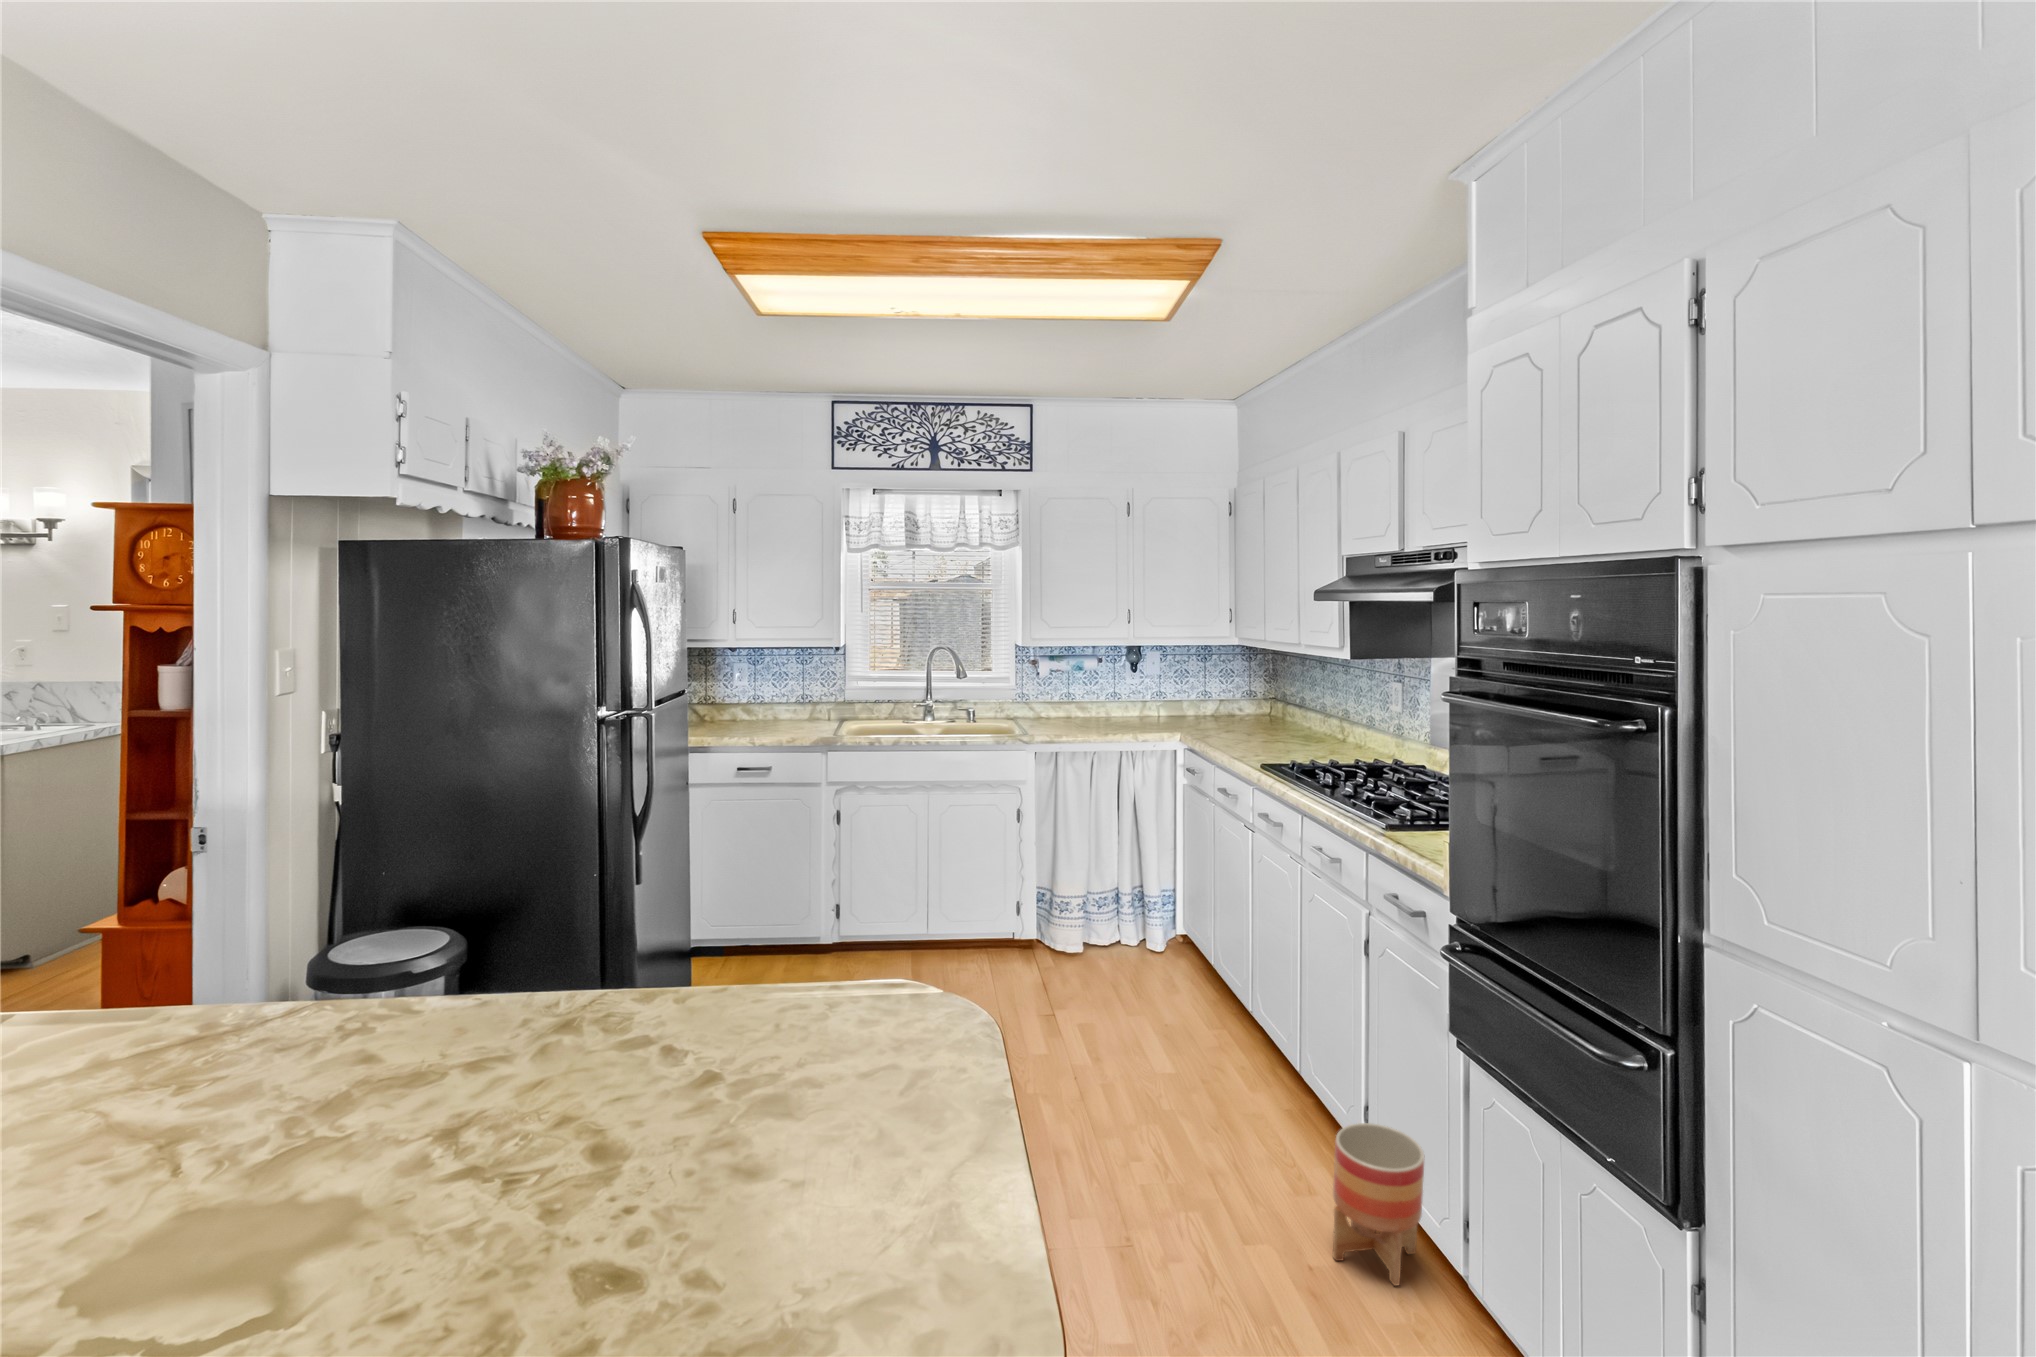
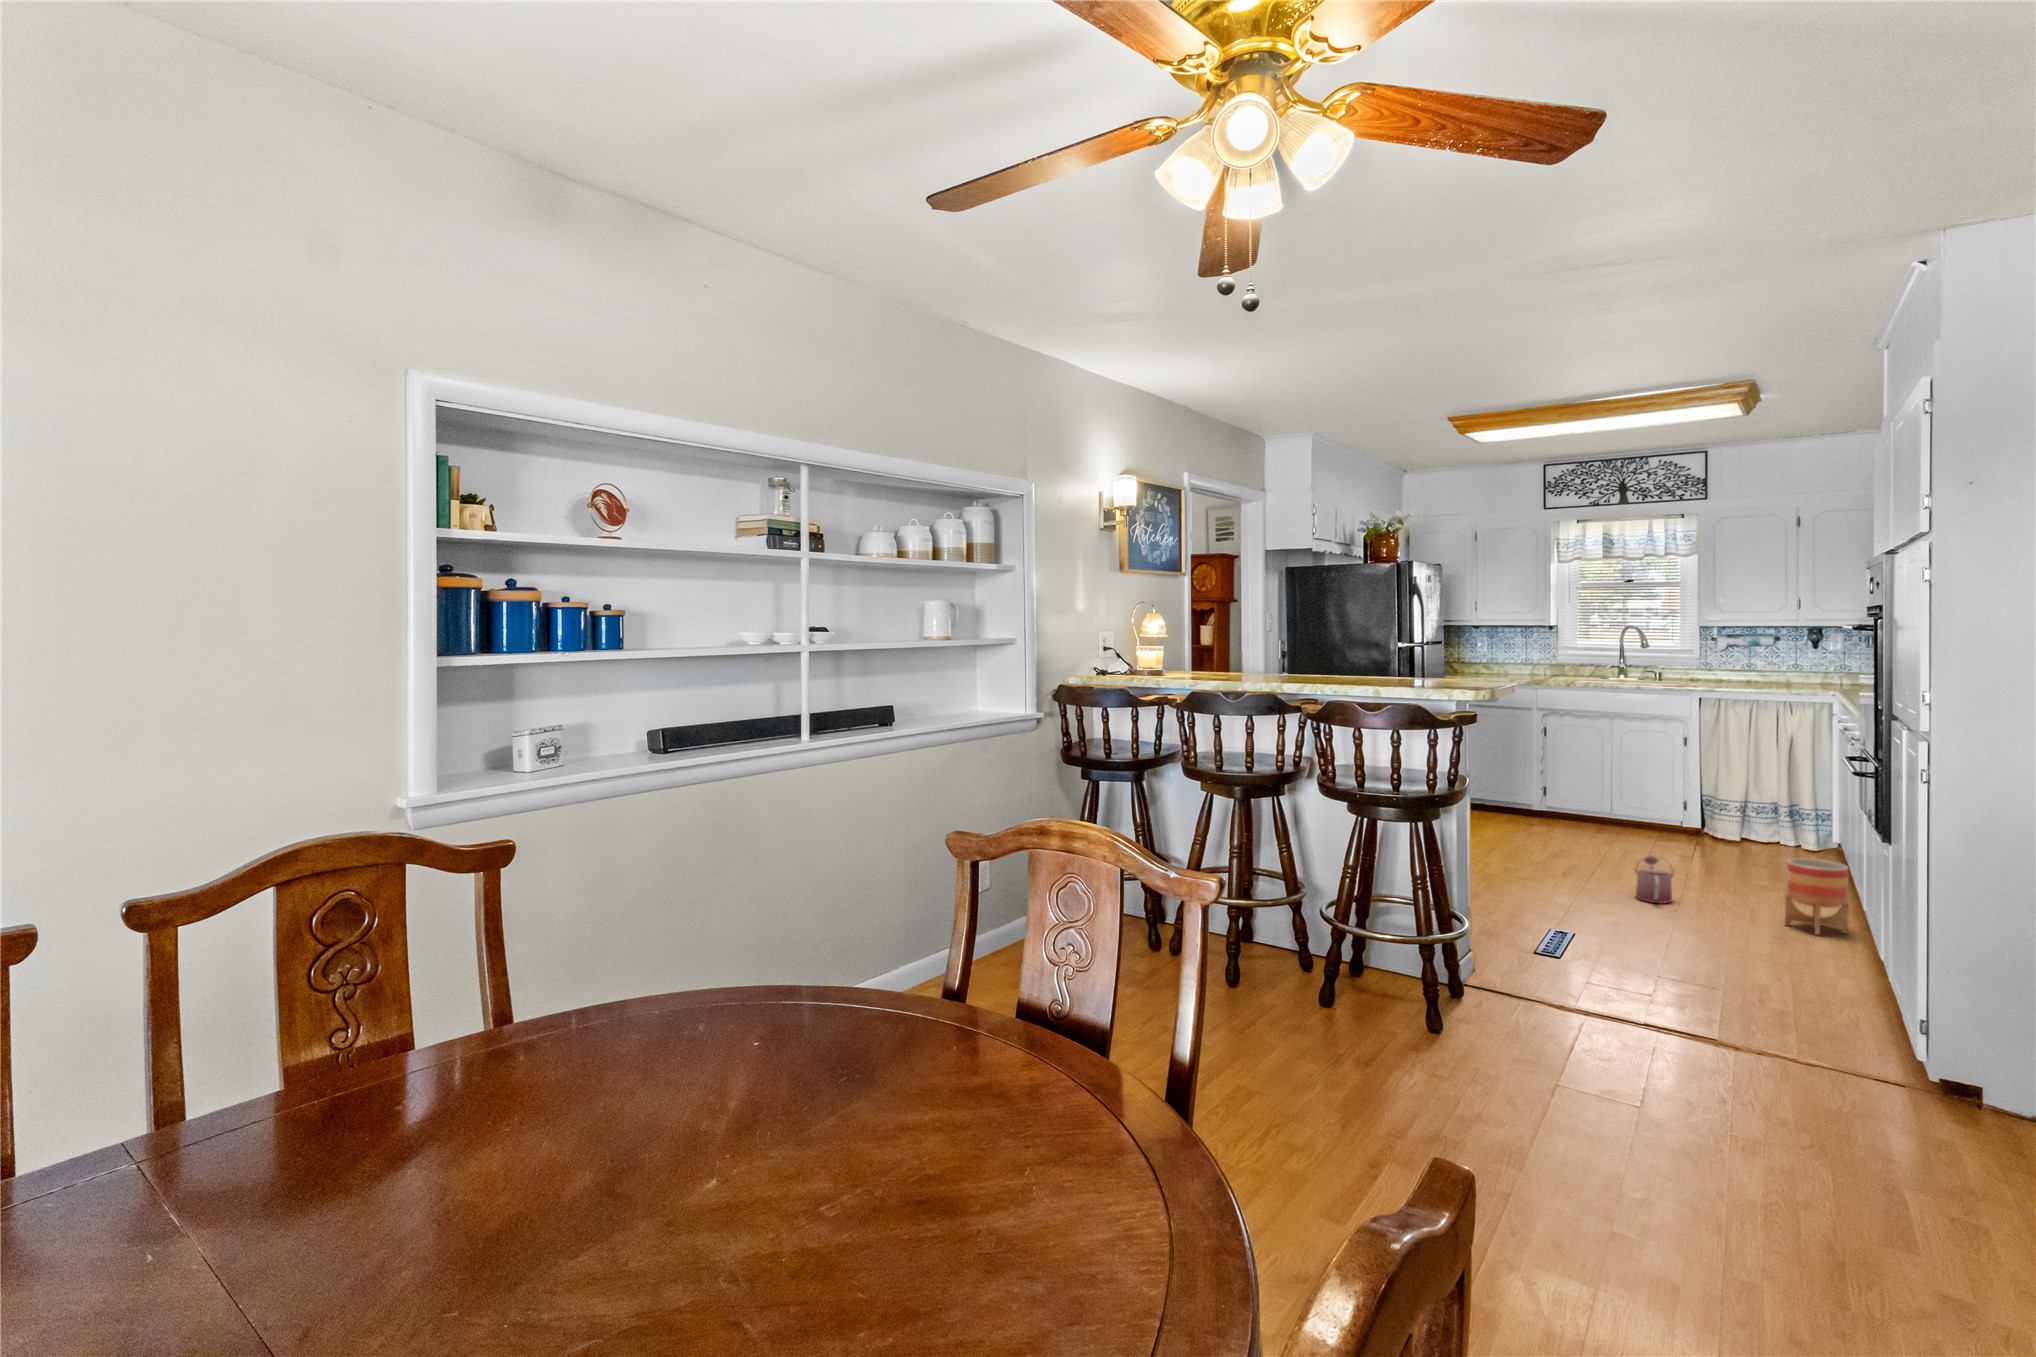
watering can: none [1090,1137,1157,1257] -> present [1635,855,1674,903]

